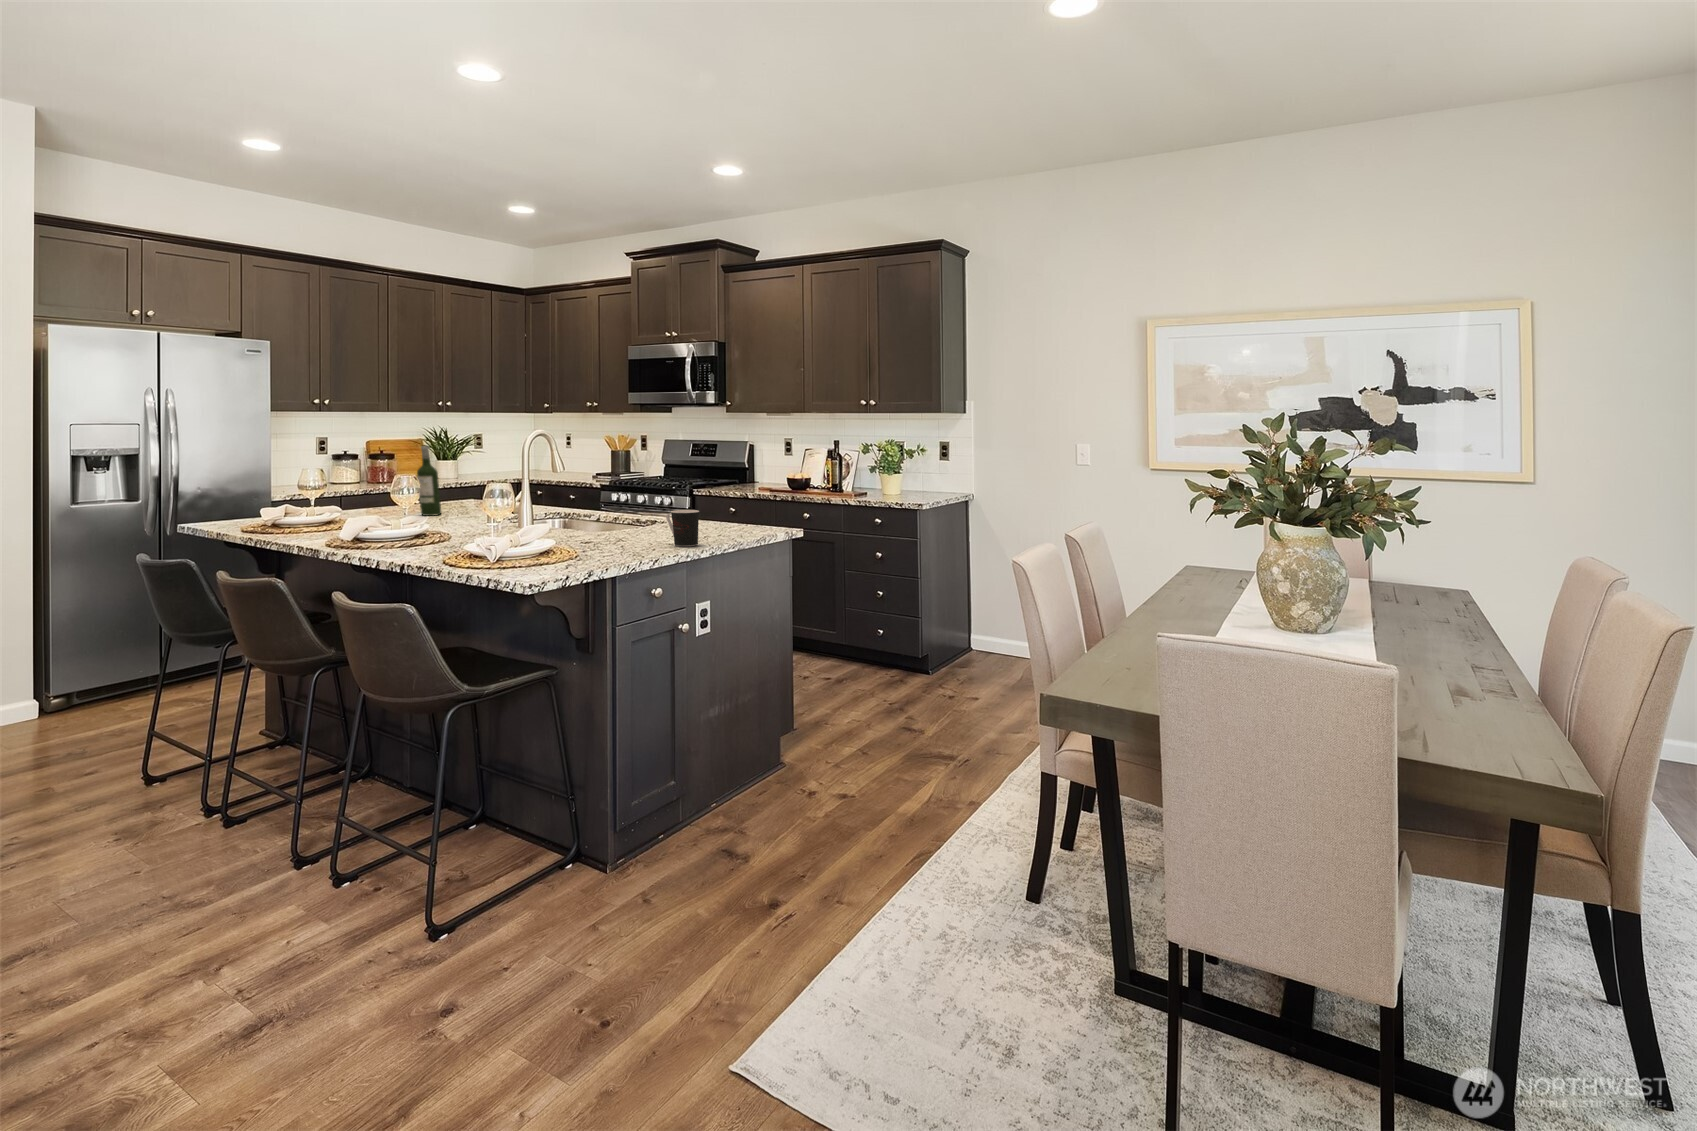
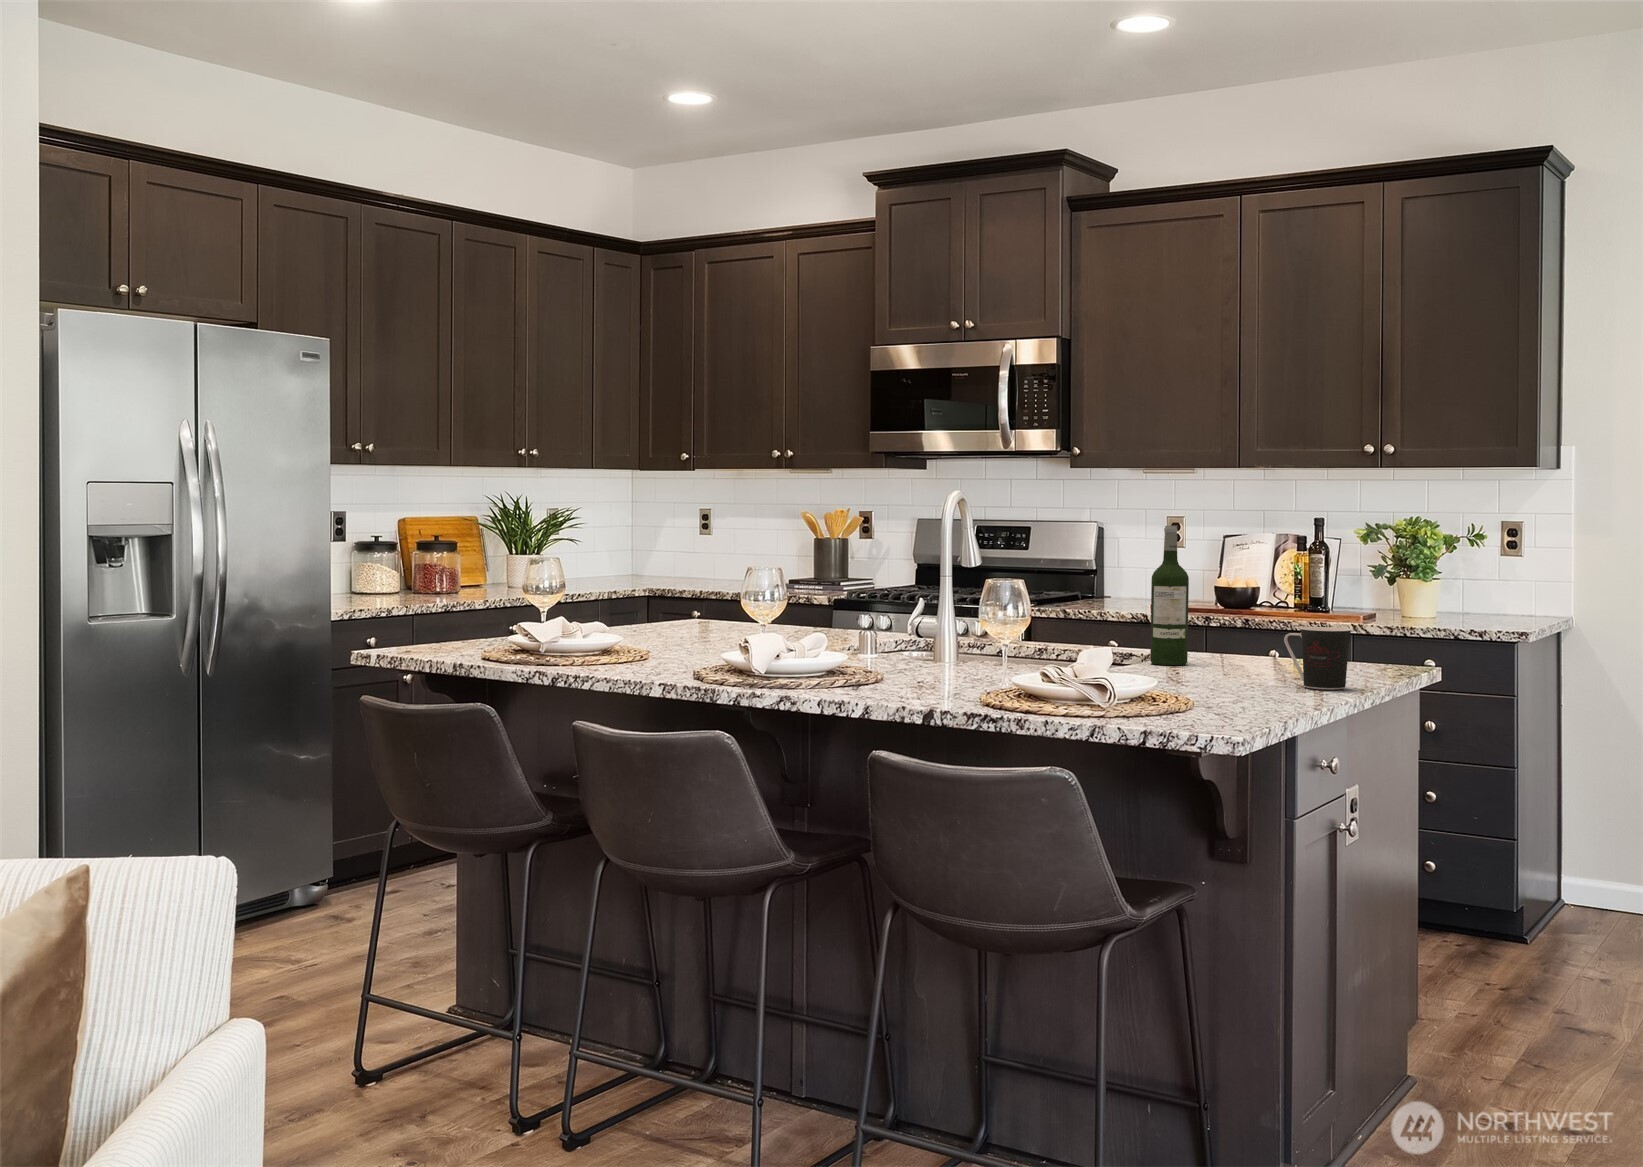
wine bottle: present [417,446,441,516] -> present [1150,526,1189,665]

